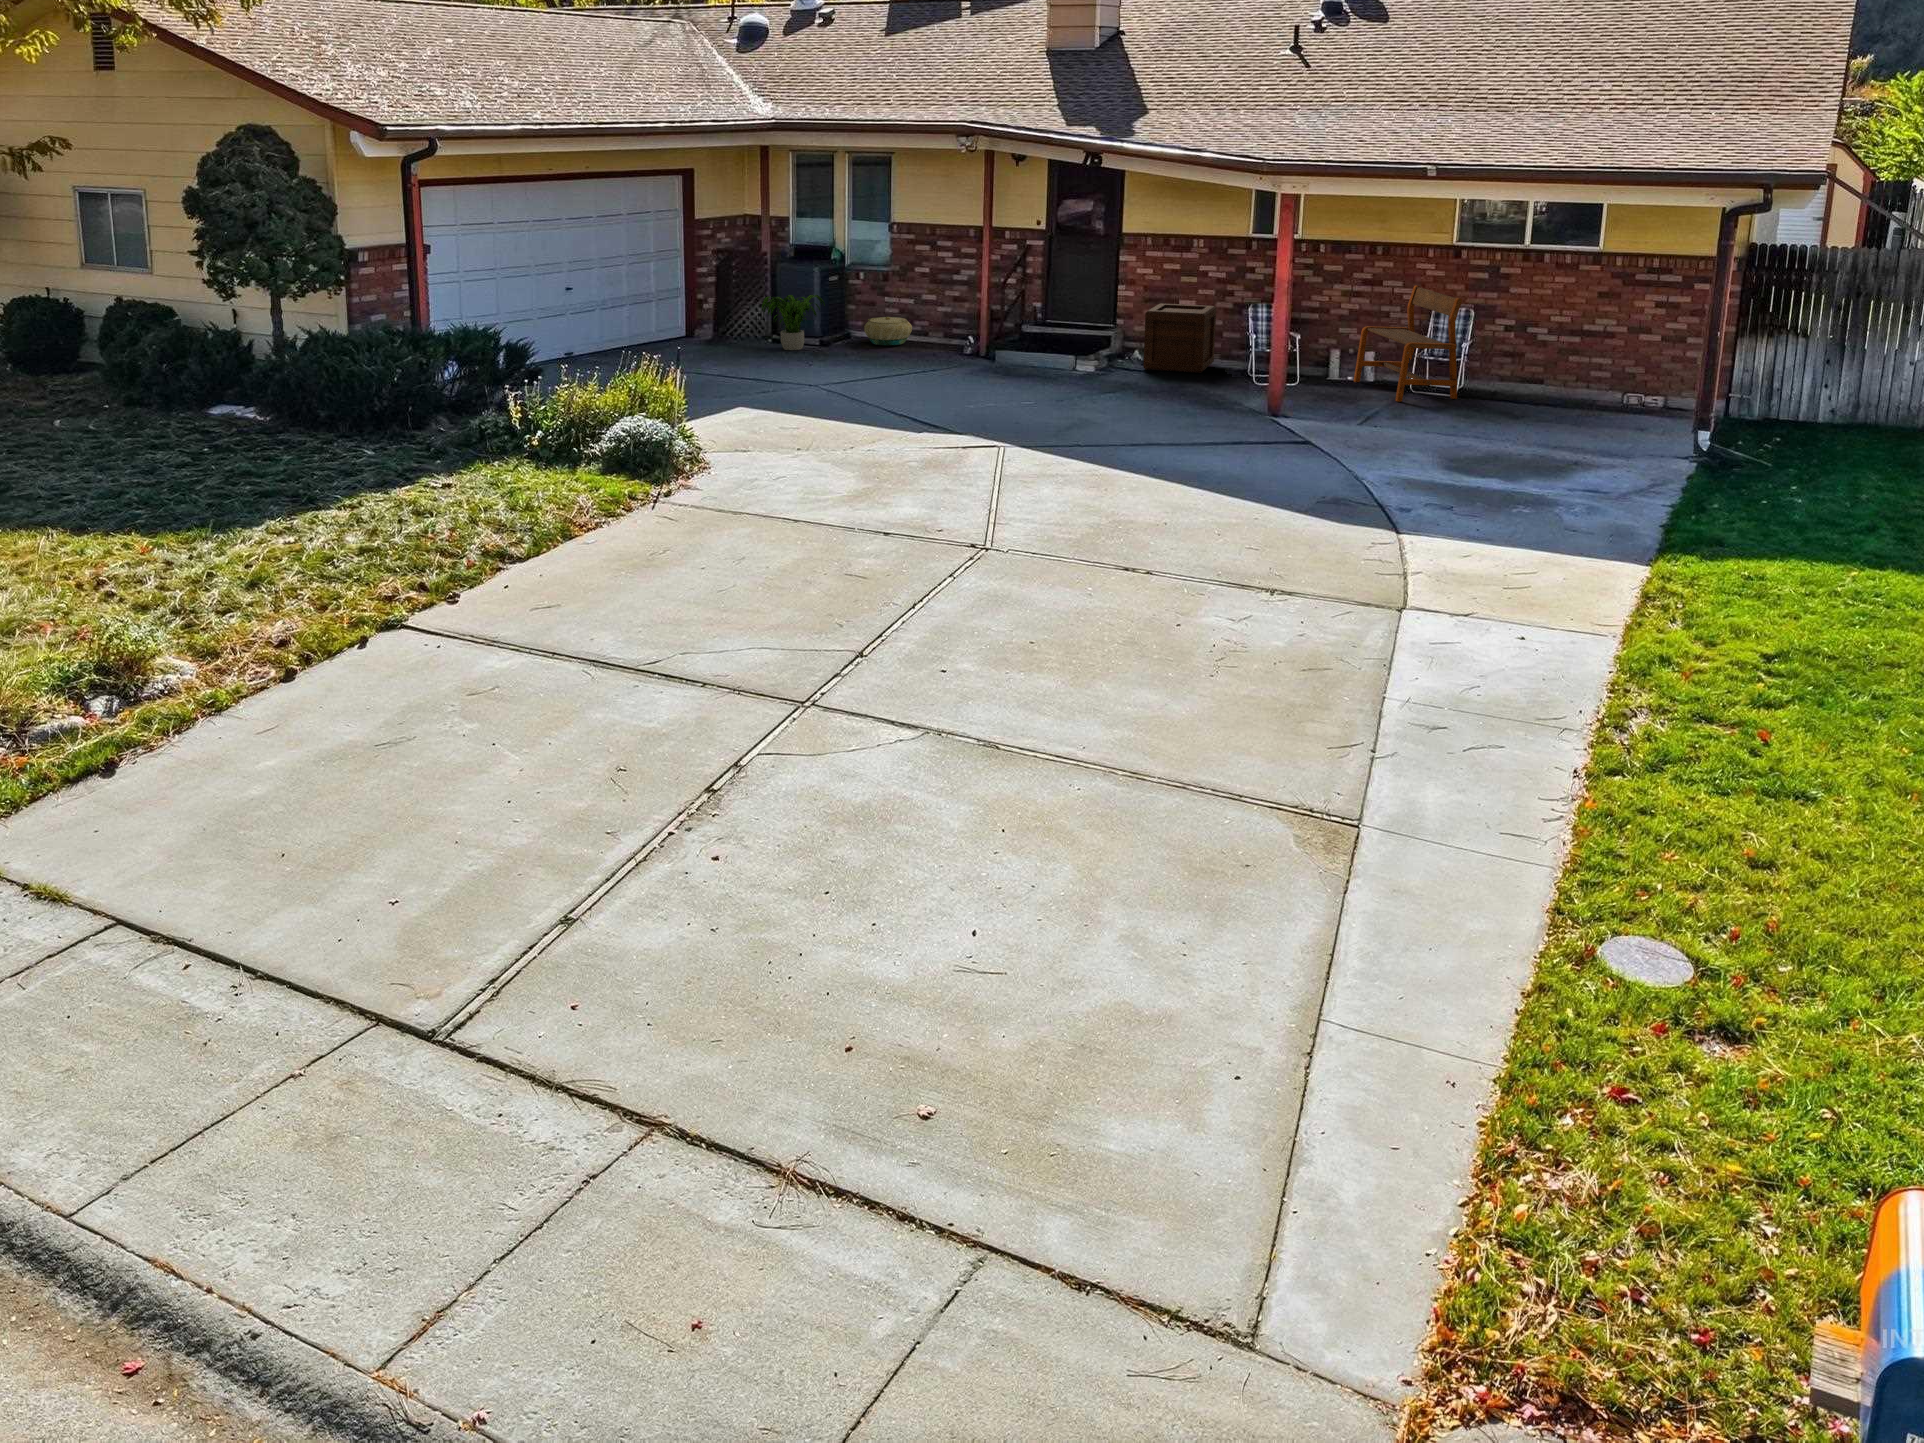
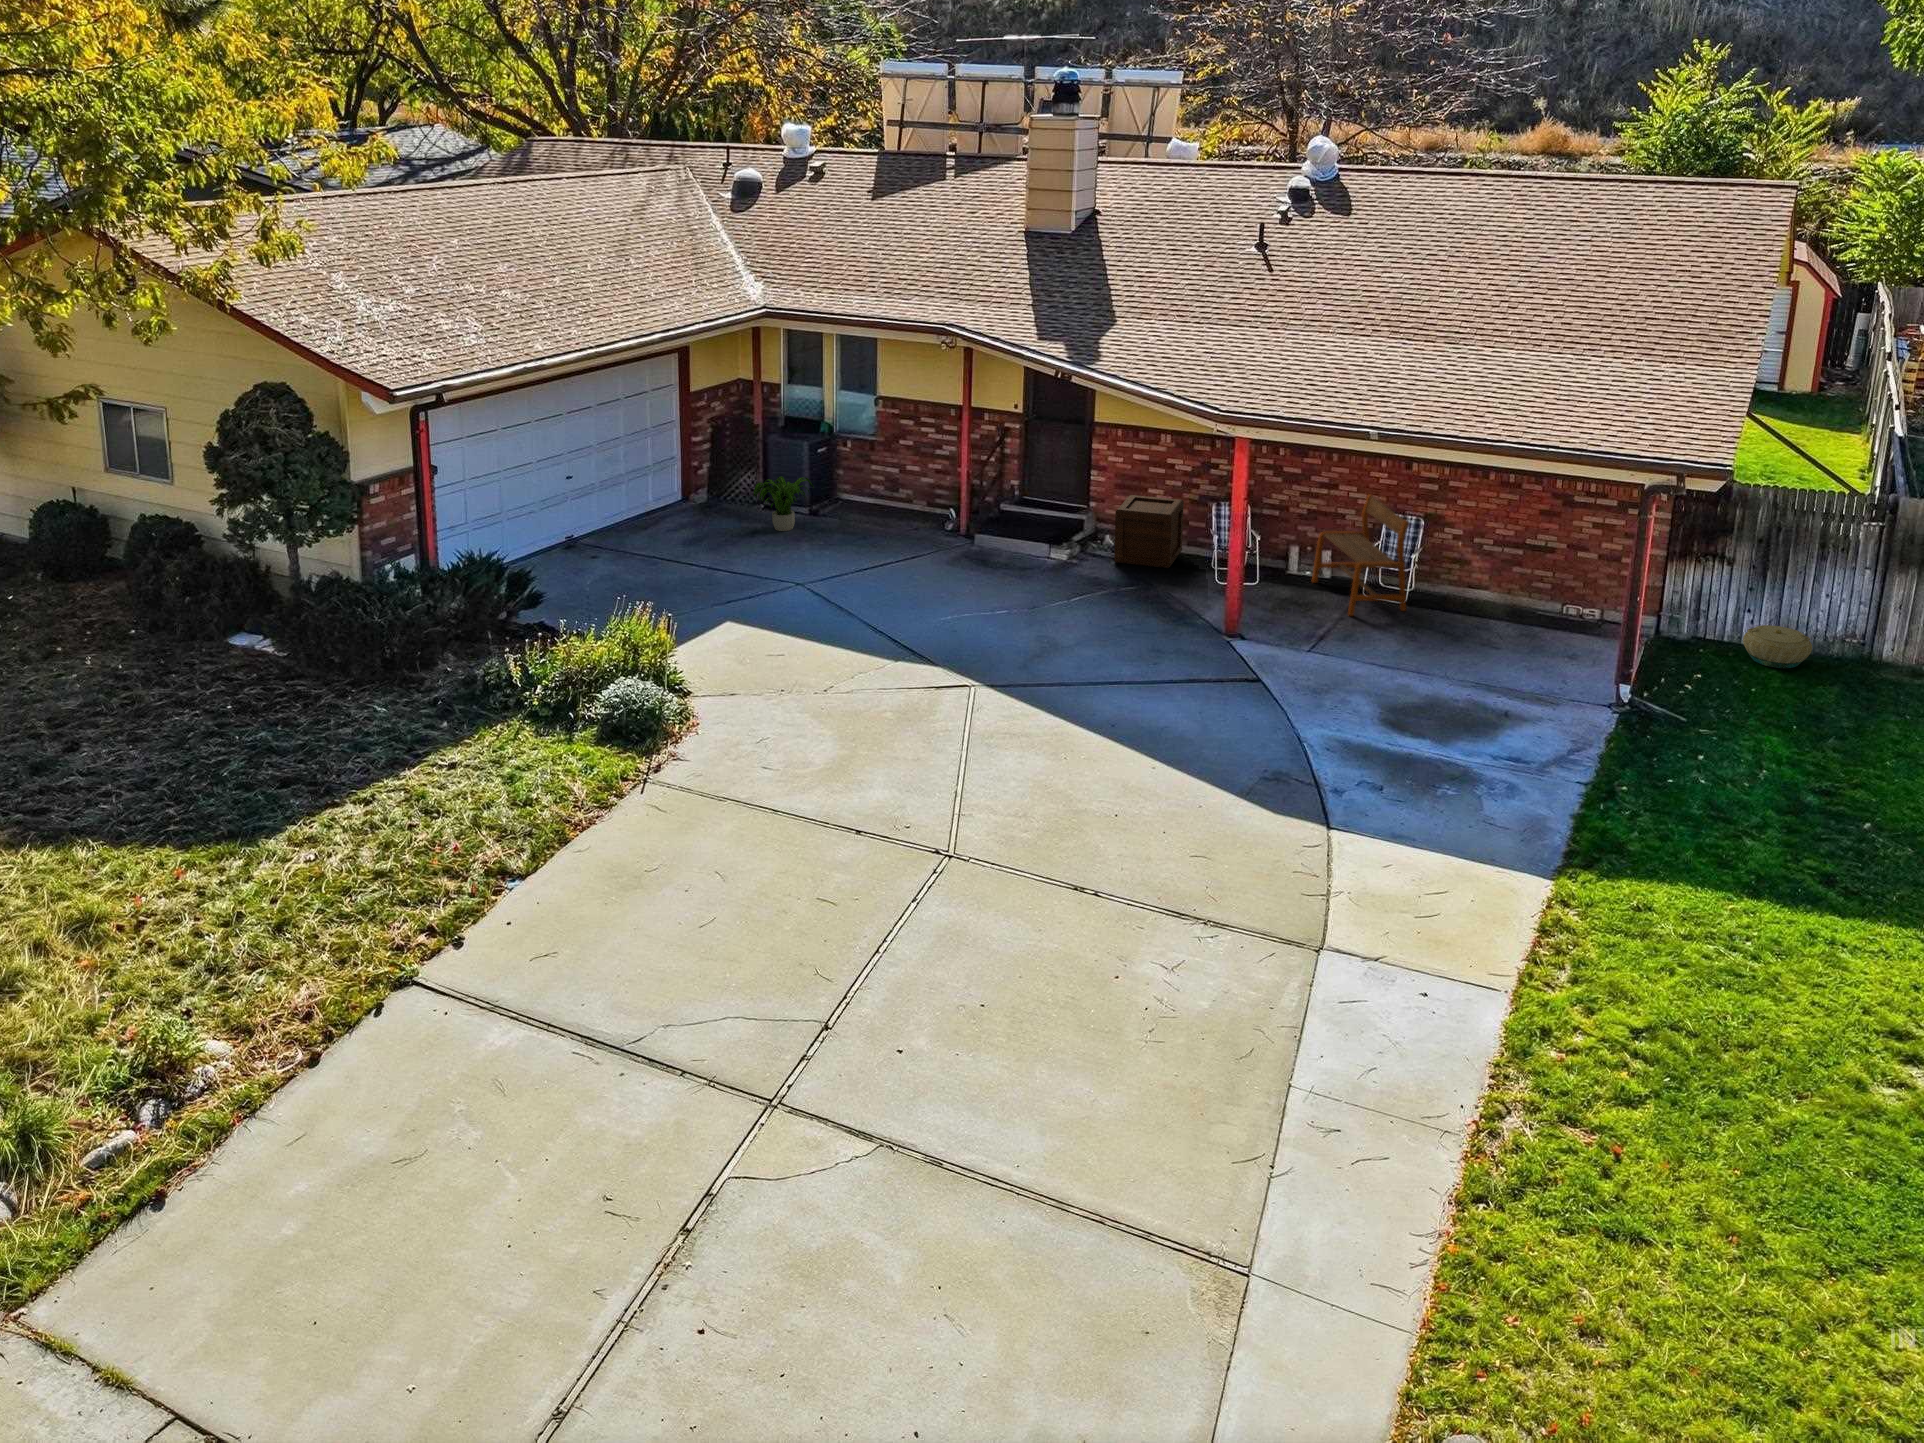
basket: present [864,317,912,345] -> present [1743,625,1812,668]

